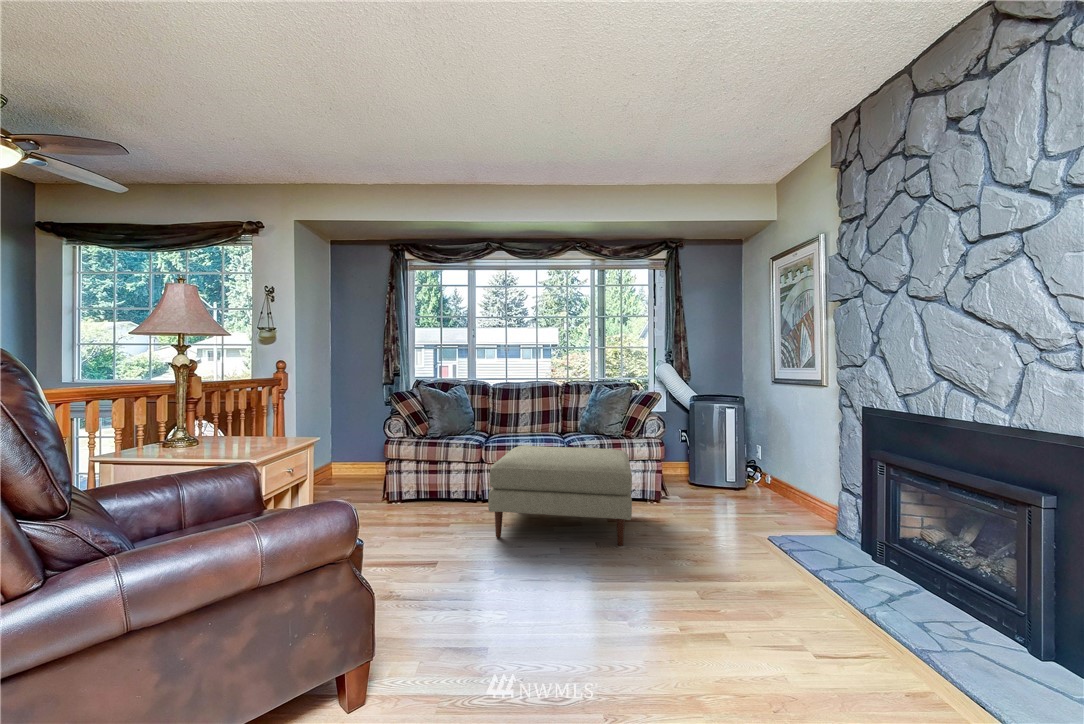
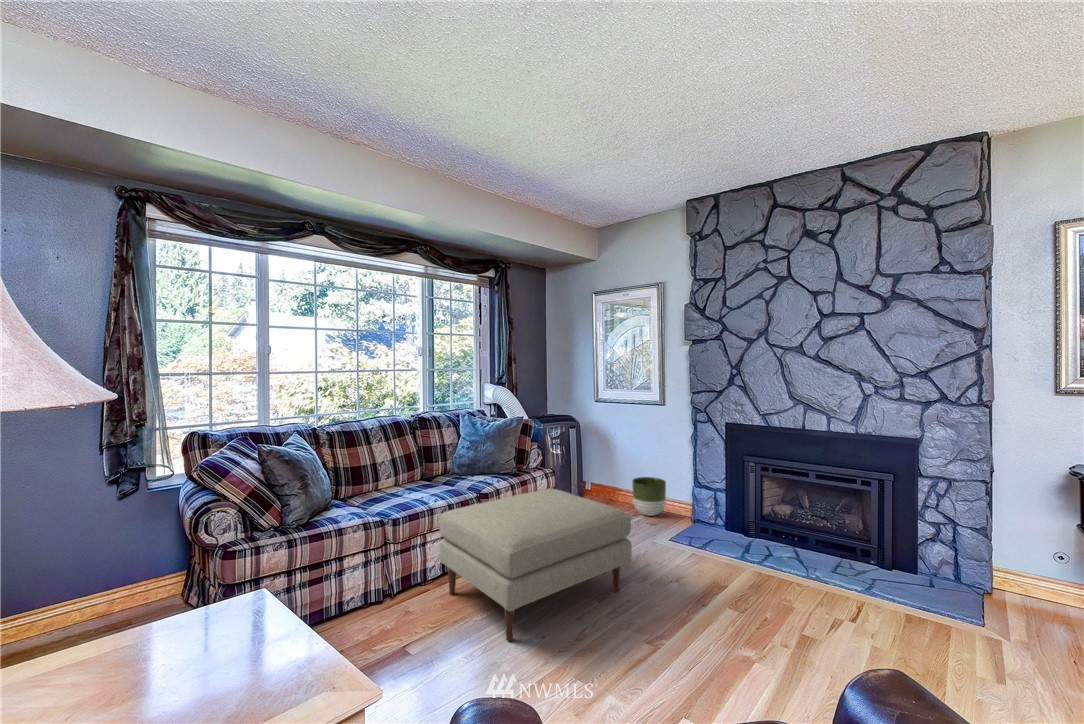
planter: none [771,473,815,520] -> present [632,477,666,516]

